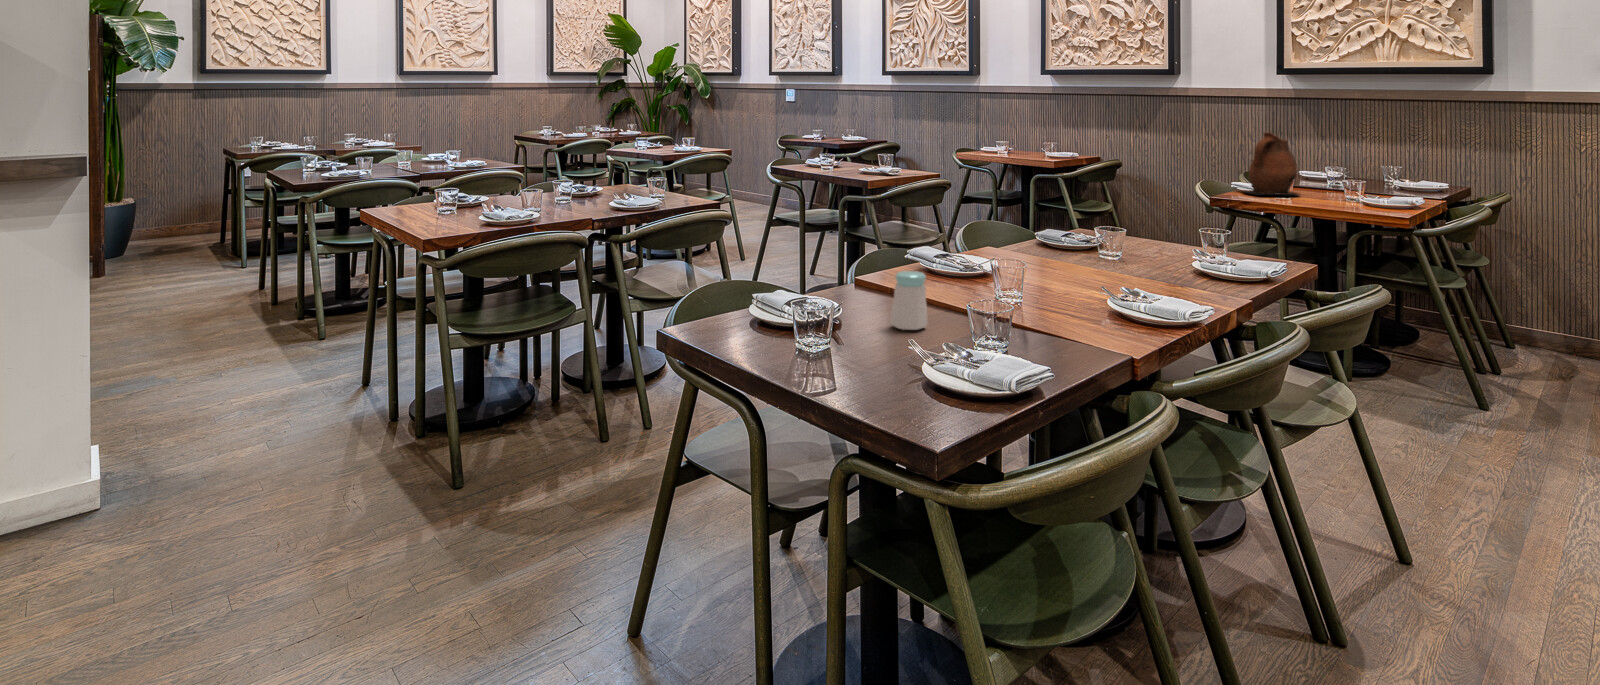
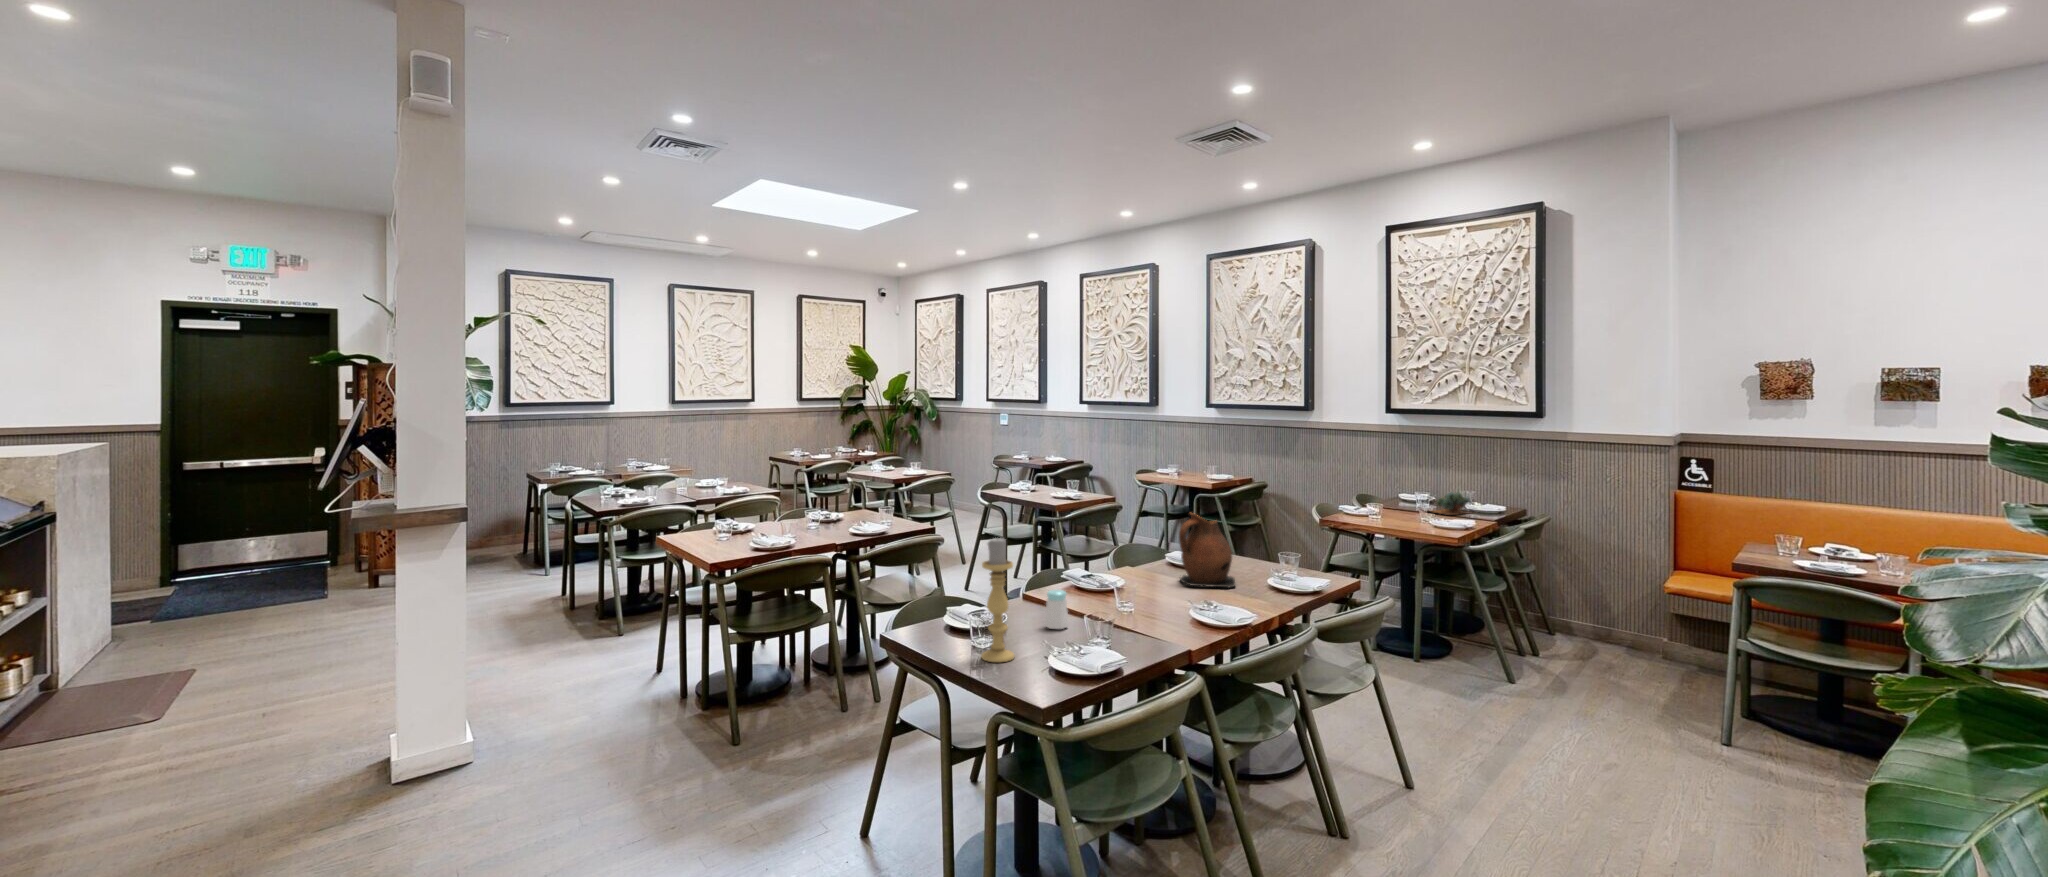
ceramic pitcher: present [1245,132,1298,196] -> present [1179,513,1235,588]
succulent plant: none [1336,166,1407,196] -> present [1431,492,1471,515]
candle holder: none [803,174,857,380] -> present [981,538,1014,662]

